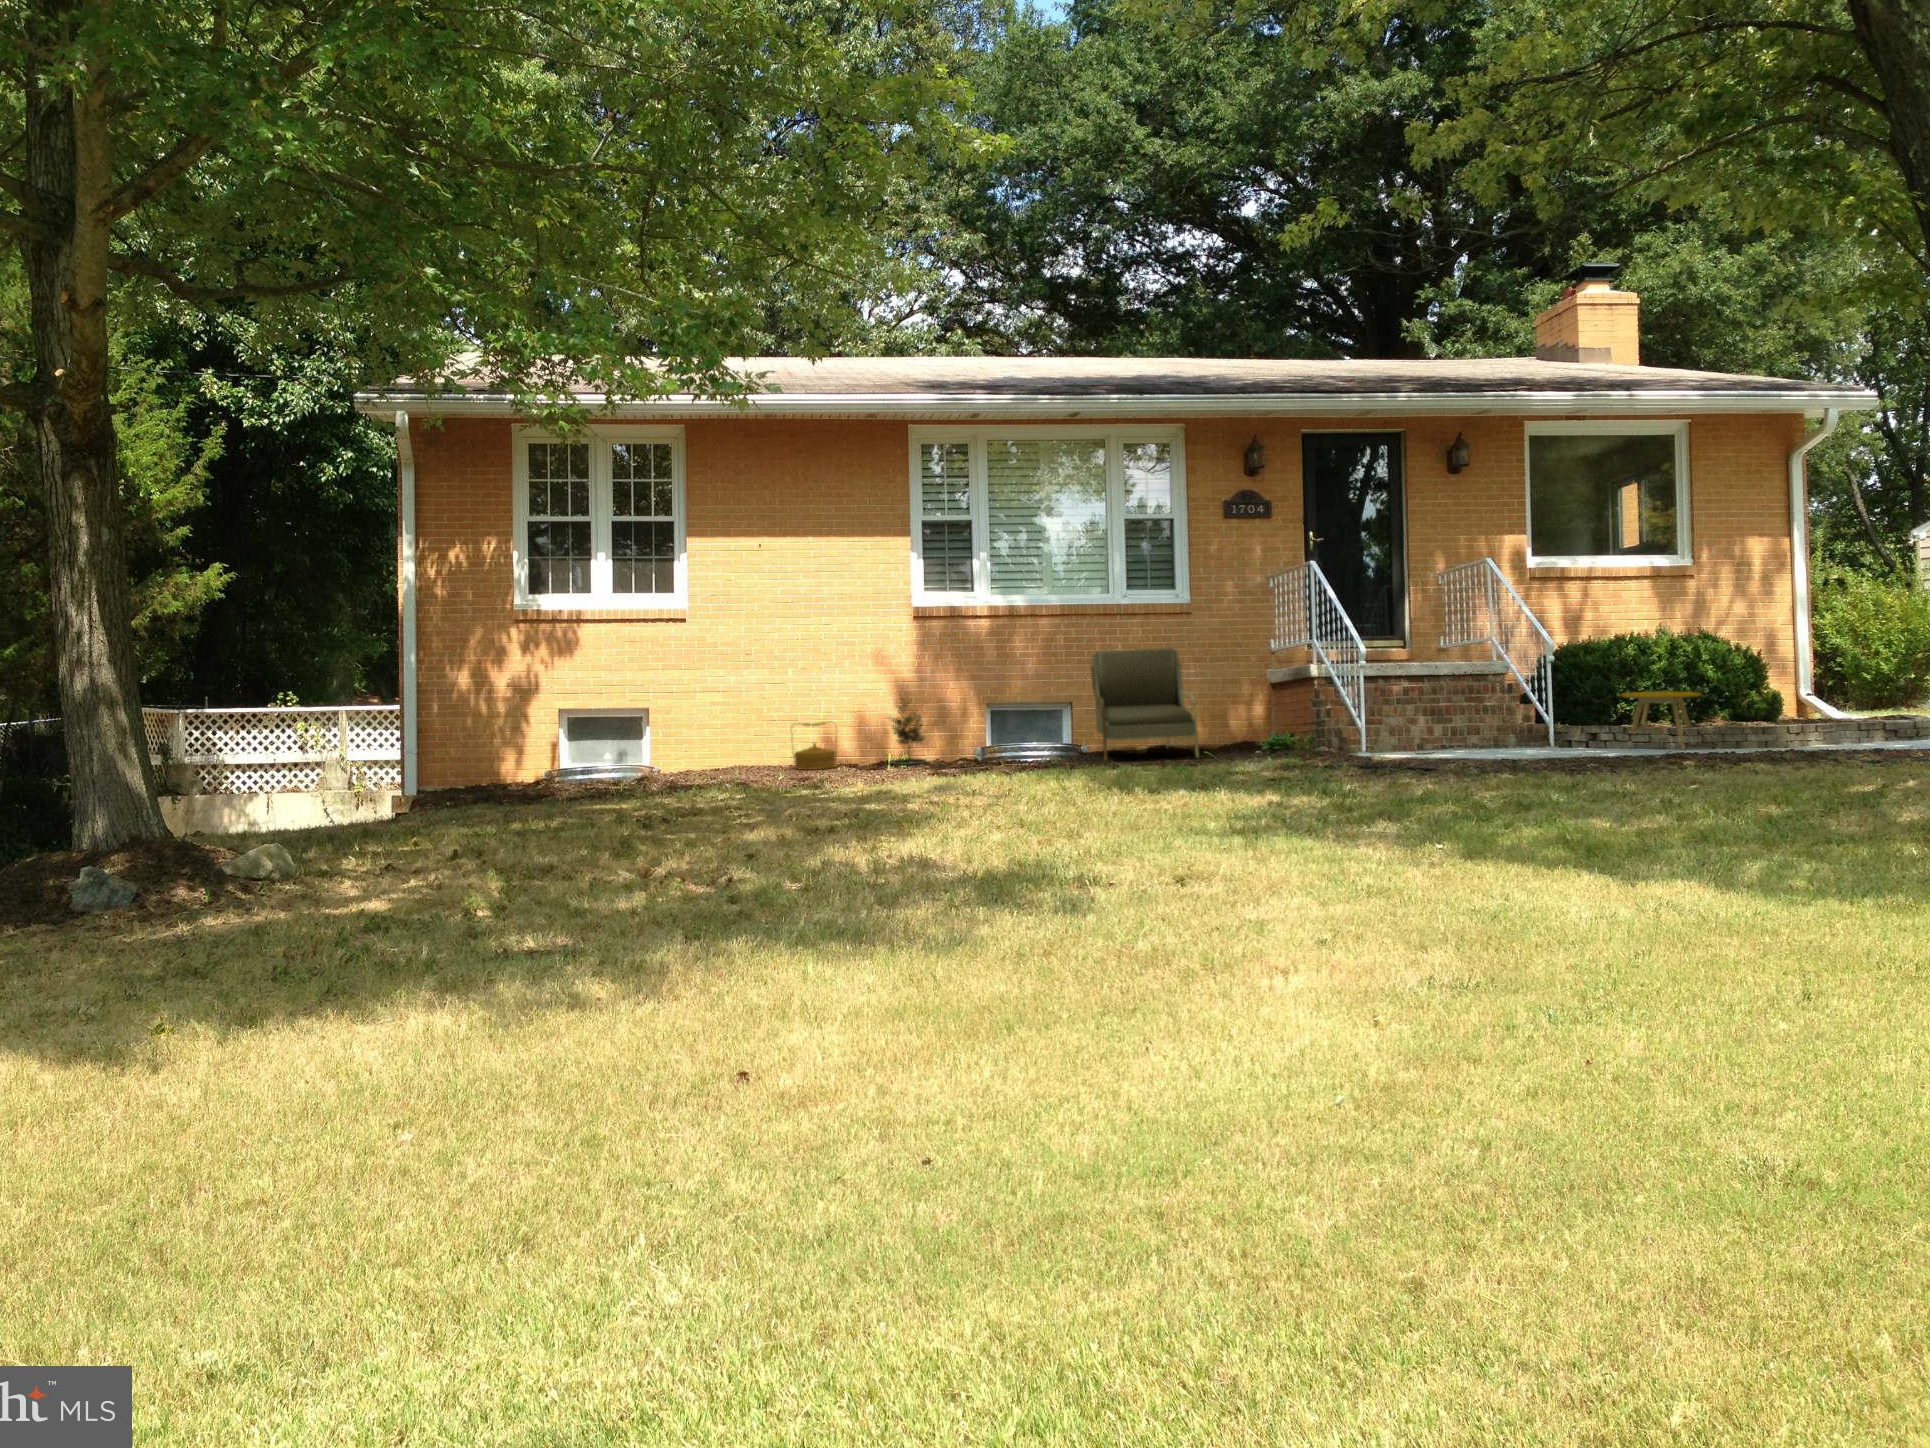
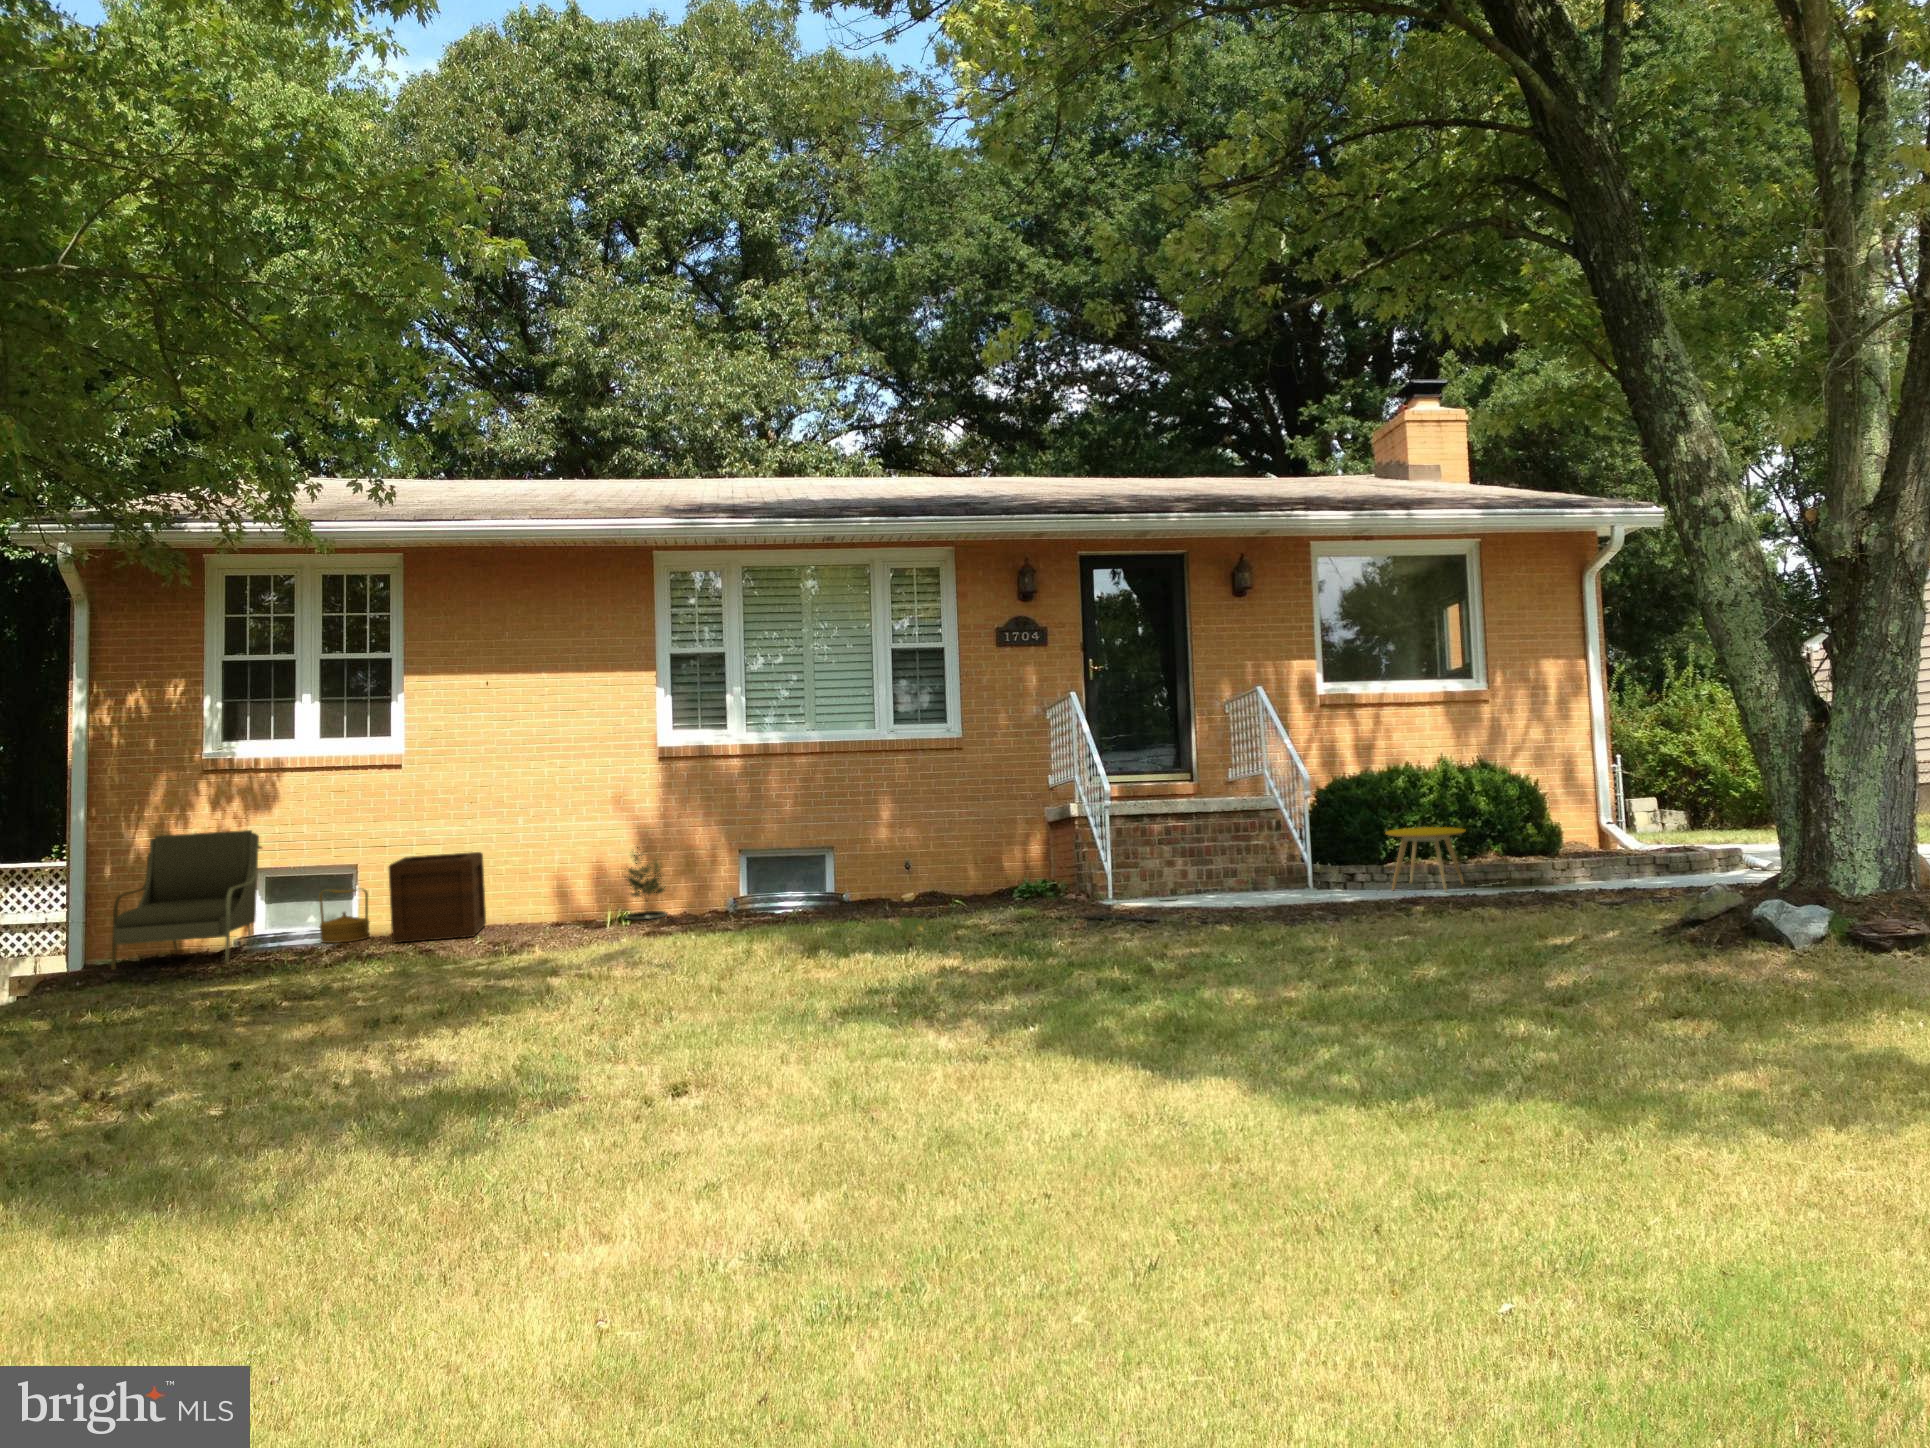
armchair: present [1090,648,1199,761] -> present [111,830,262,970]
wooden crate: none [691,700,767,779] -> present [389,852,486,943]
woven basket: present [793,721,837,770] -> present [319,889,370,943]

